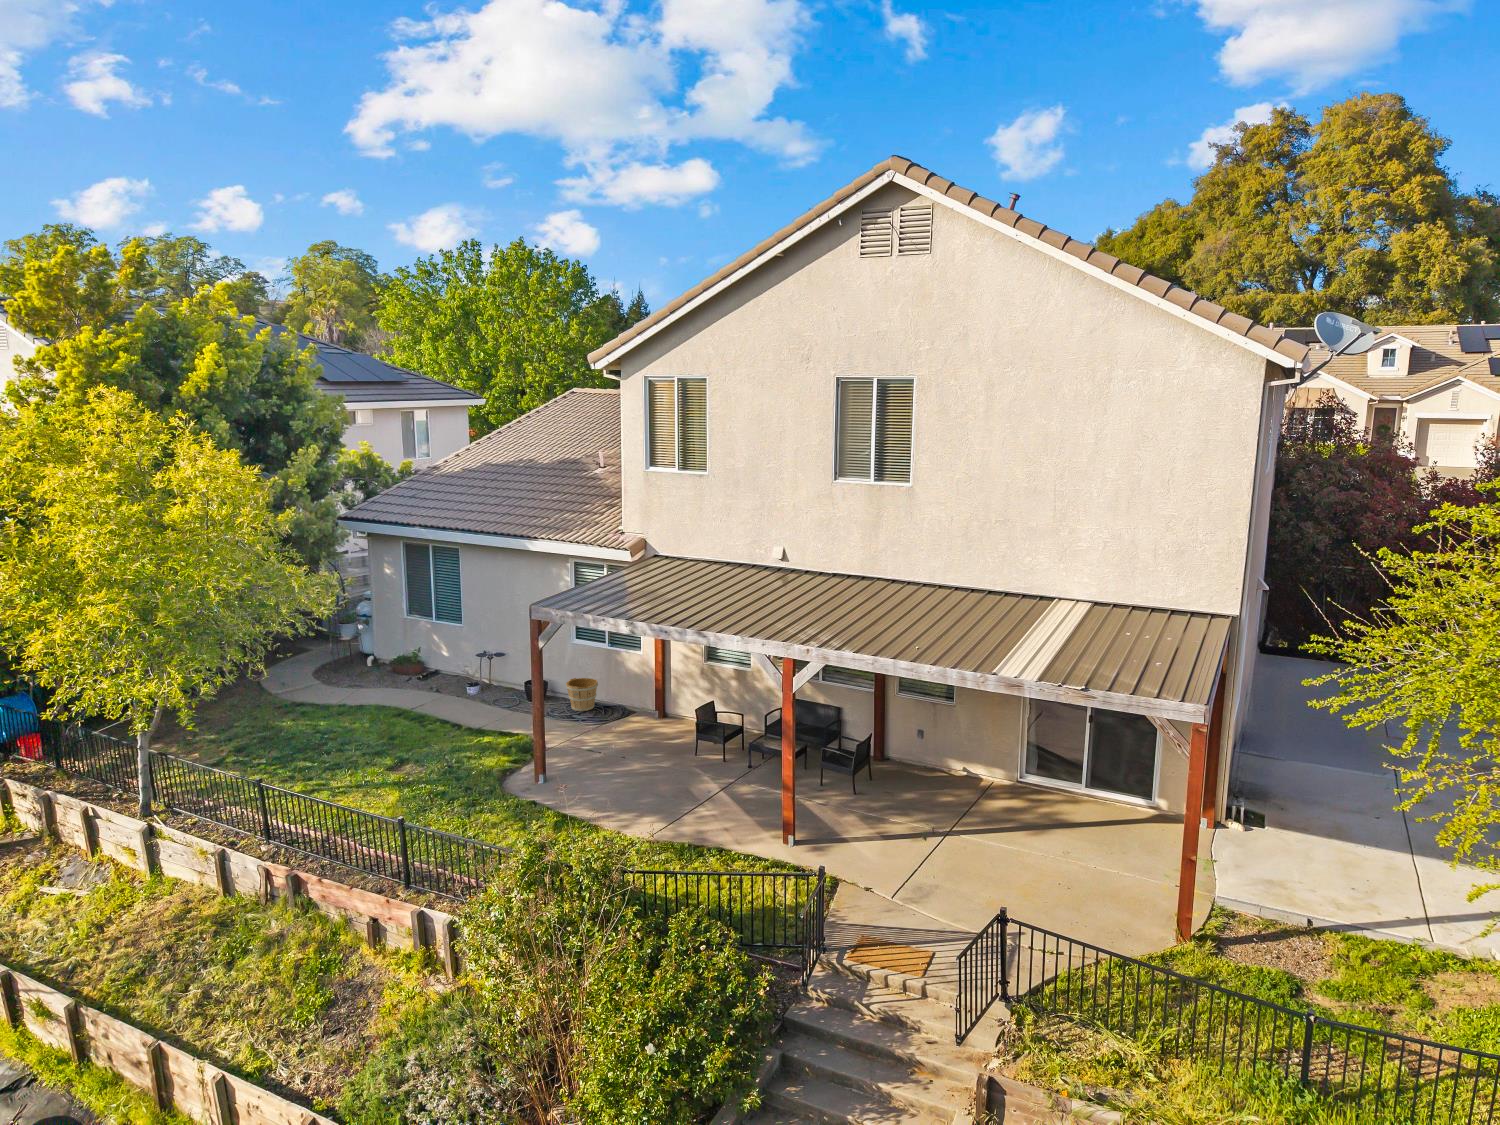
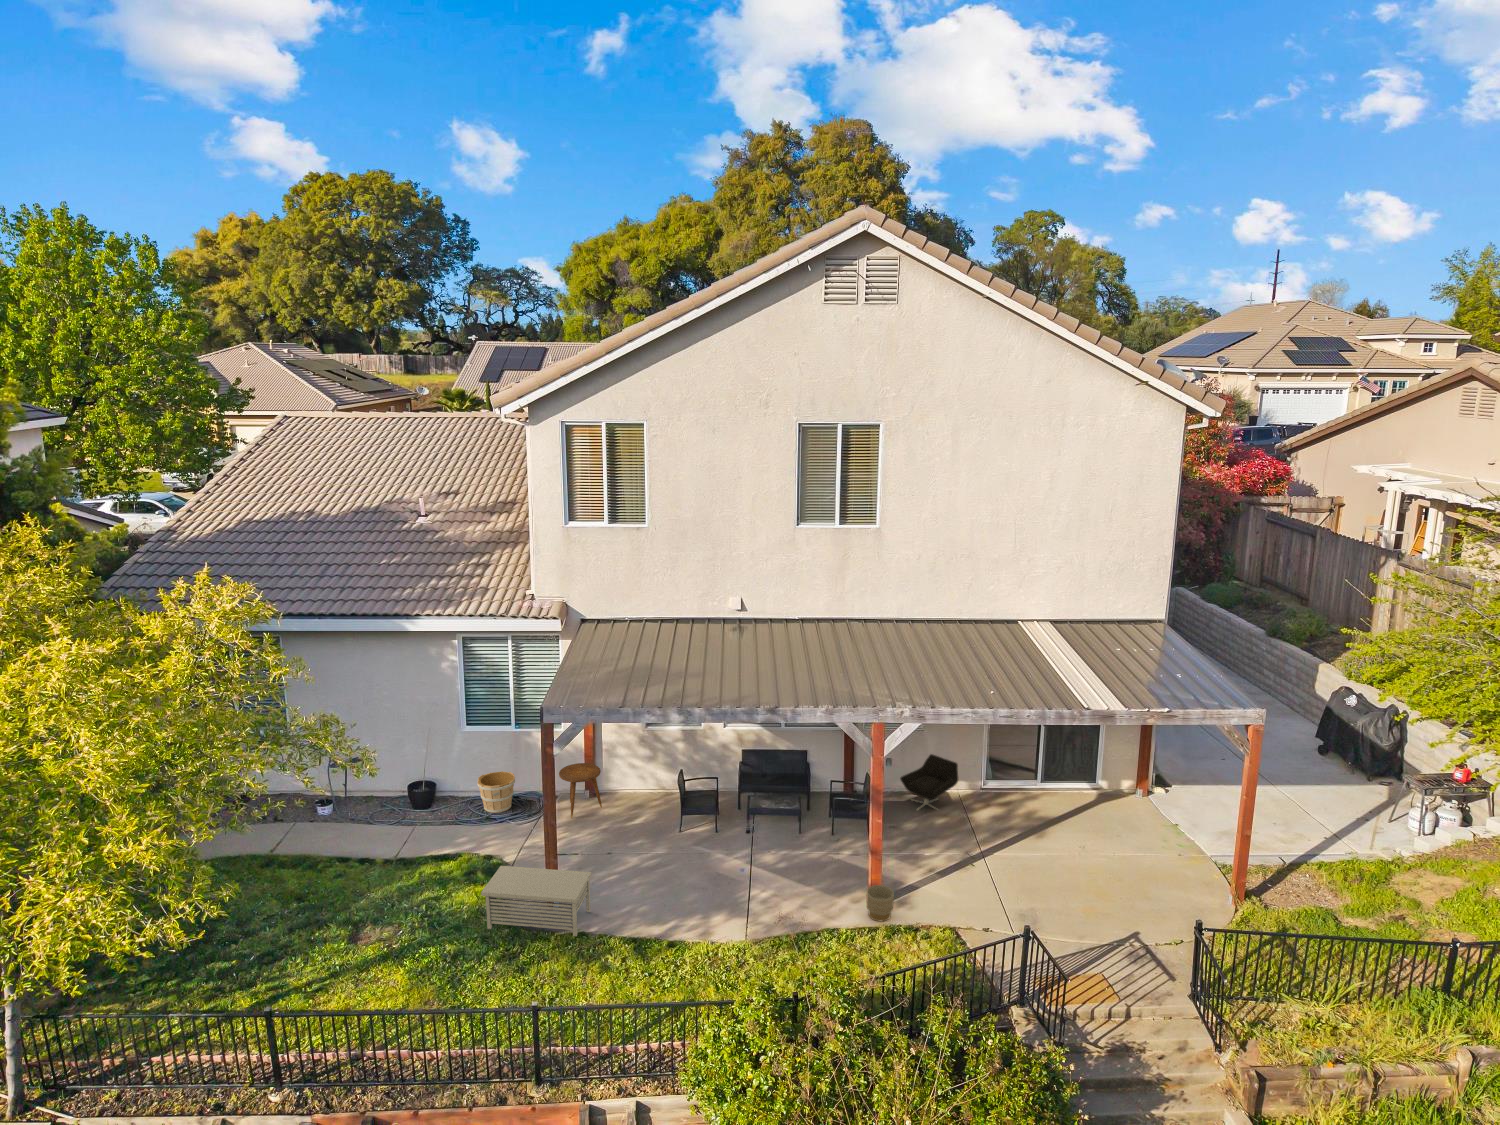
side table: none [621,681,658,726] -> present [559,763,602,818]
lounge chair: none [925,732,985,790] -> present [900,754,958,810]
storage bench: none [474,736,562,802] -> present [481,866,591,936]
planter: none [772,821,799,856] -> present [867,885,894,922]

